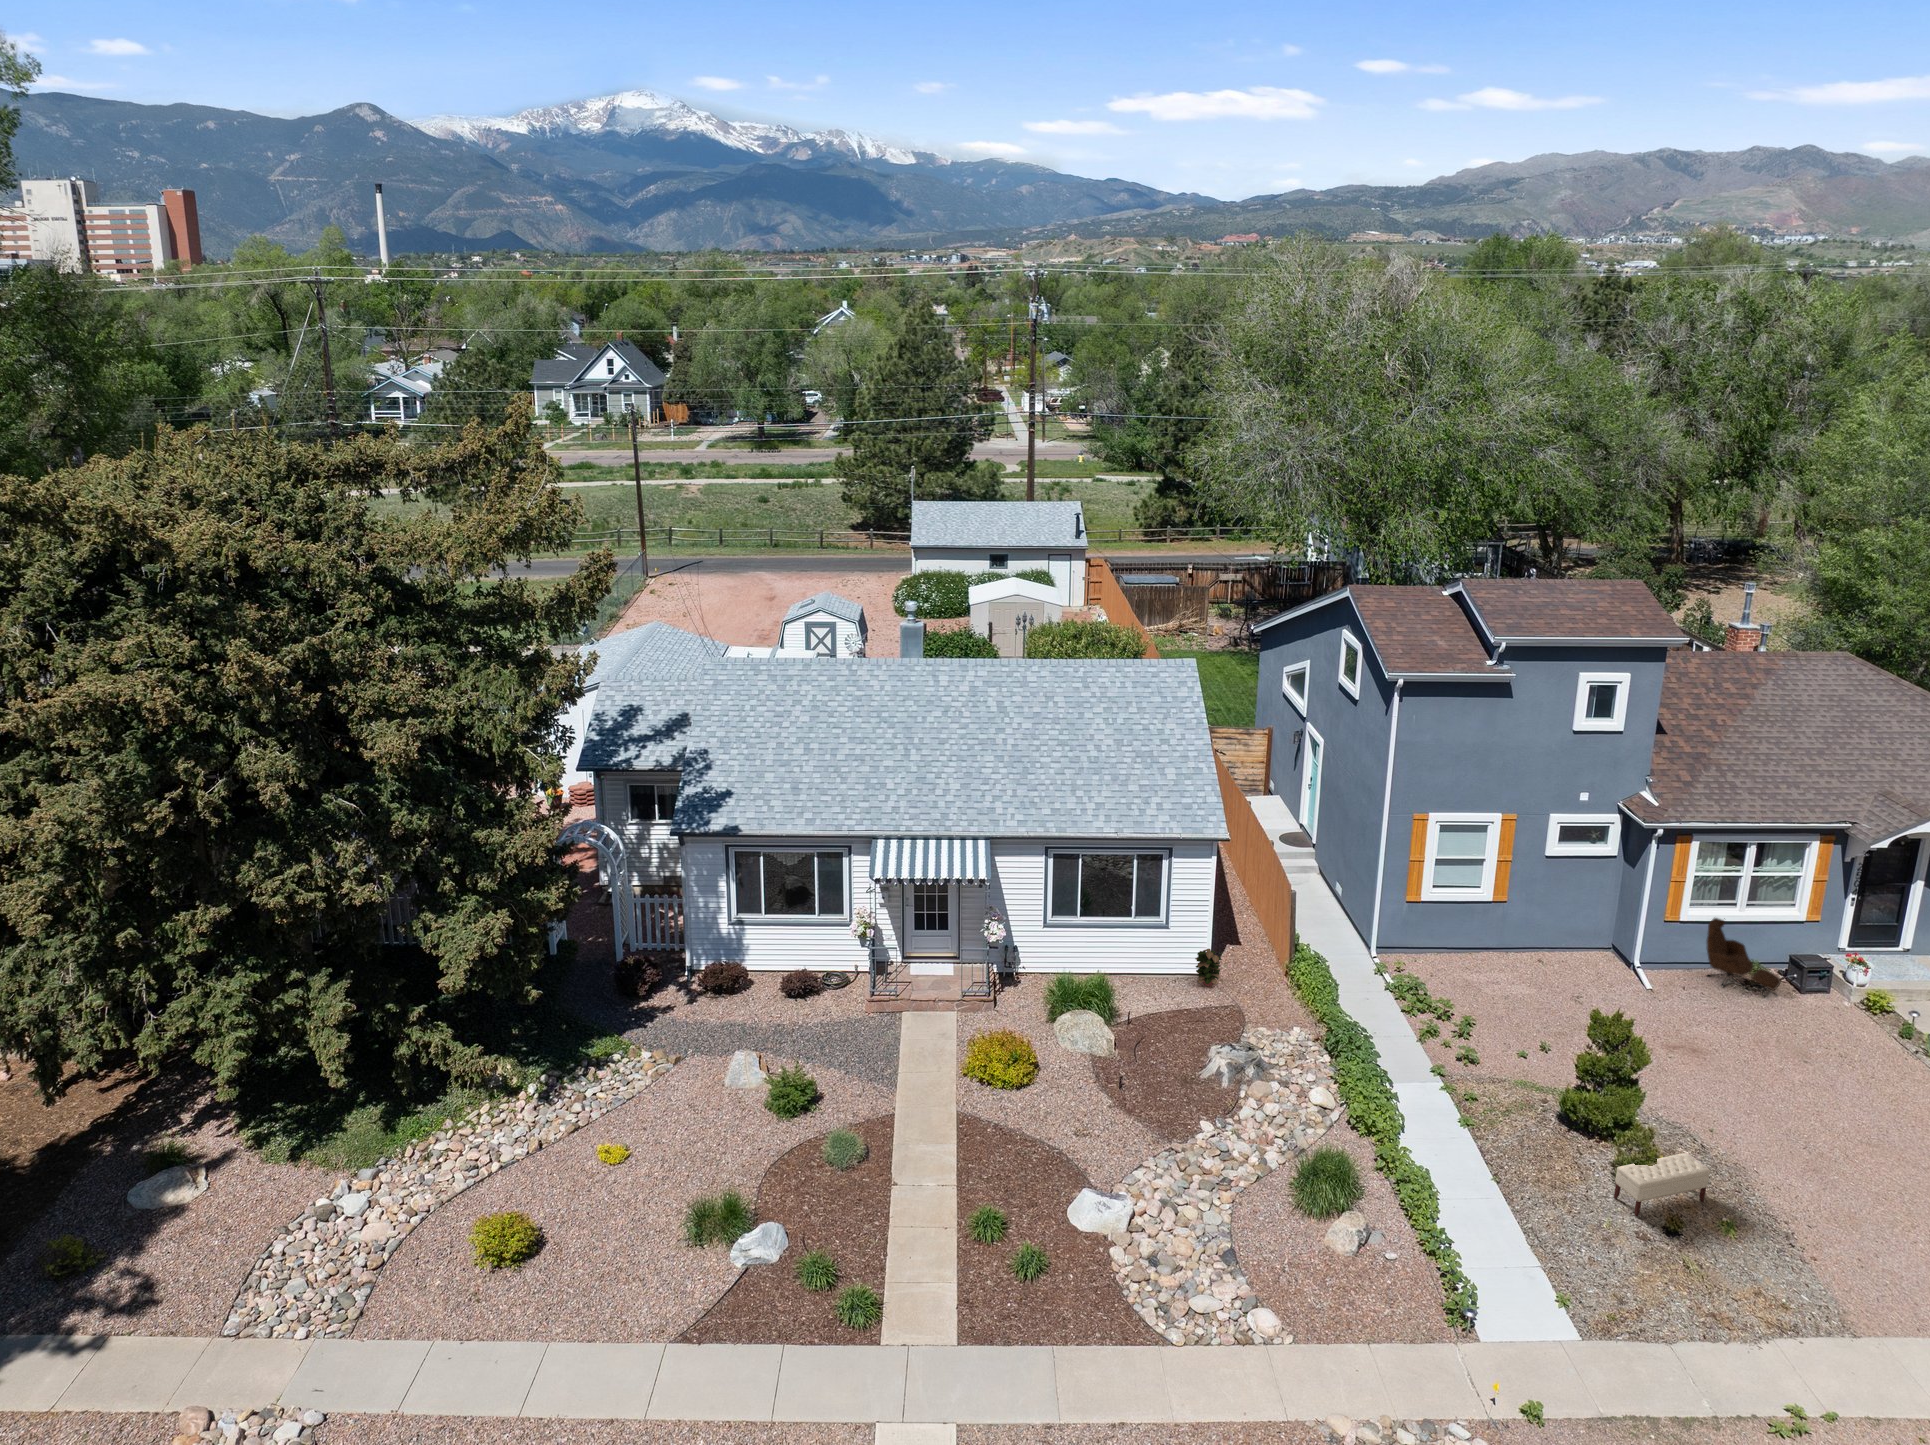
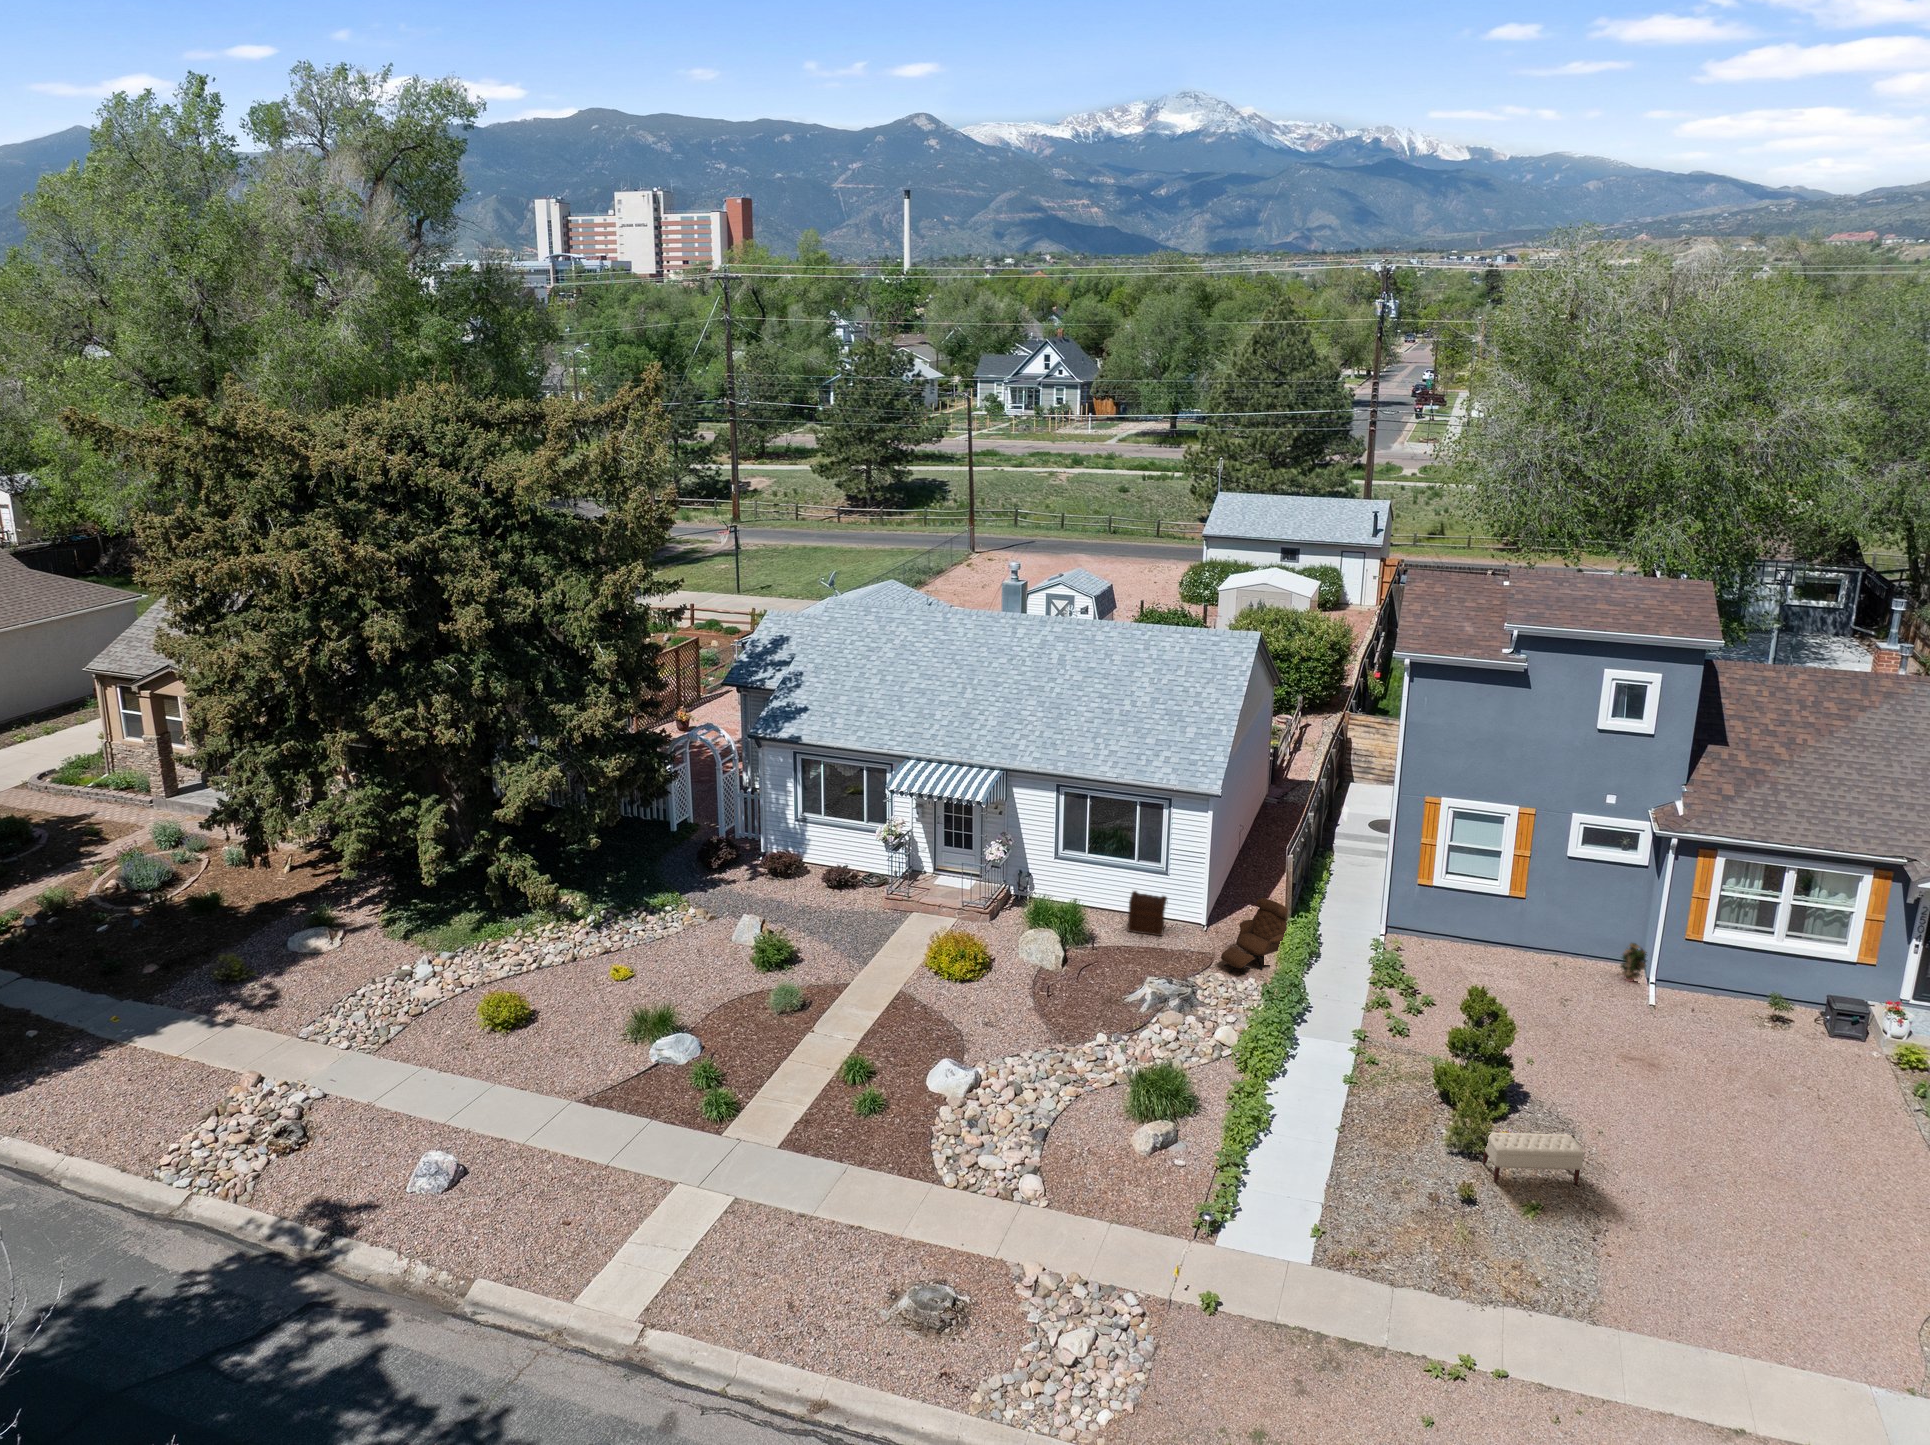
lounge chair: present [1706,918,1781,995] -> present [1221,898,1288,975]
wooden crate: none [1133,945,1178,996] -> present [1128,891,1168,936]
decorative plant: present [1195,949,1222,986] -> present [1619,943,1647,982]

